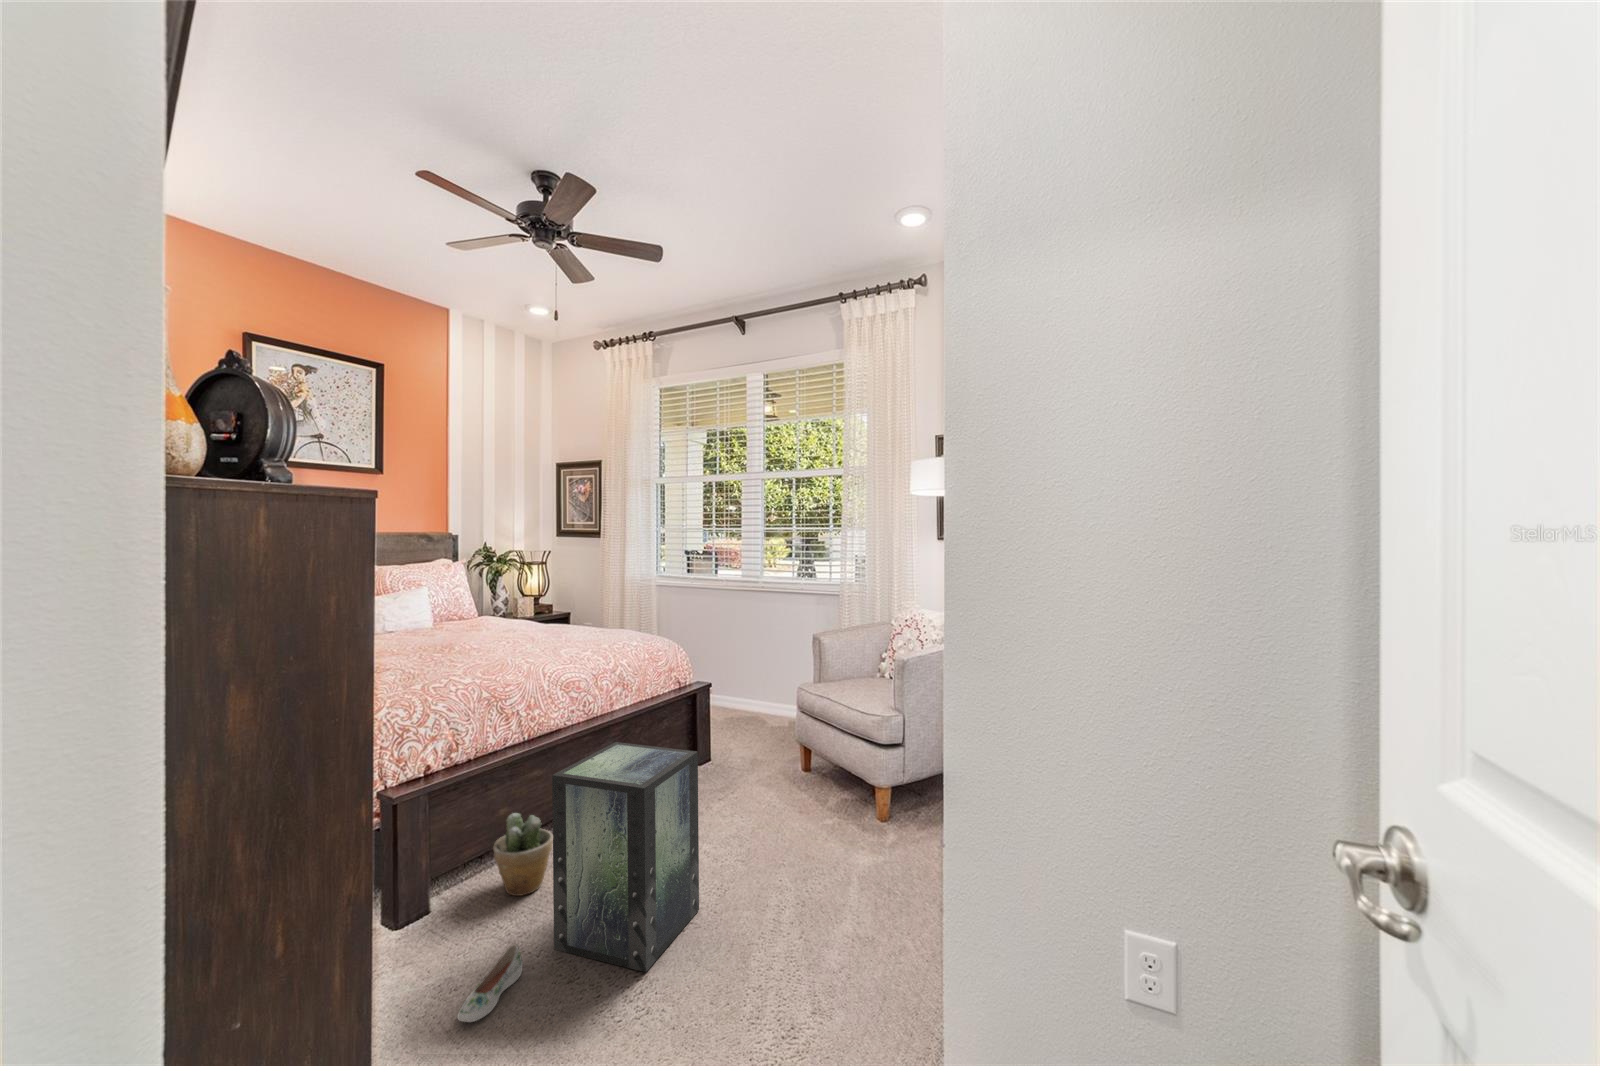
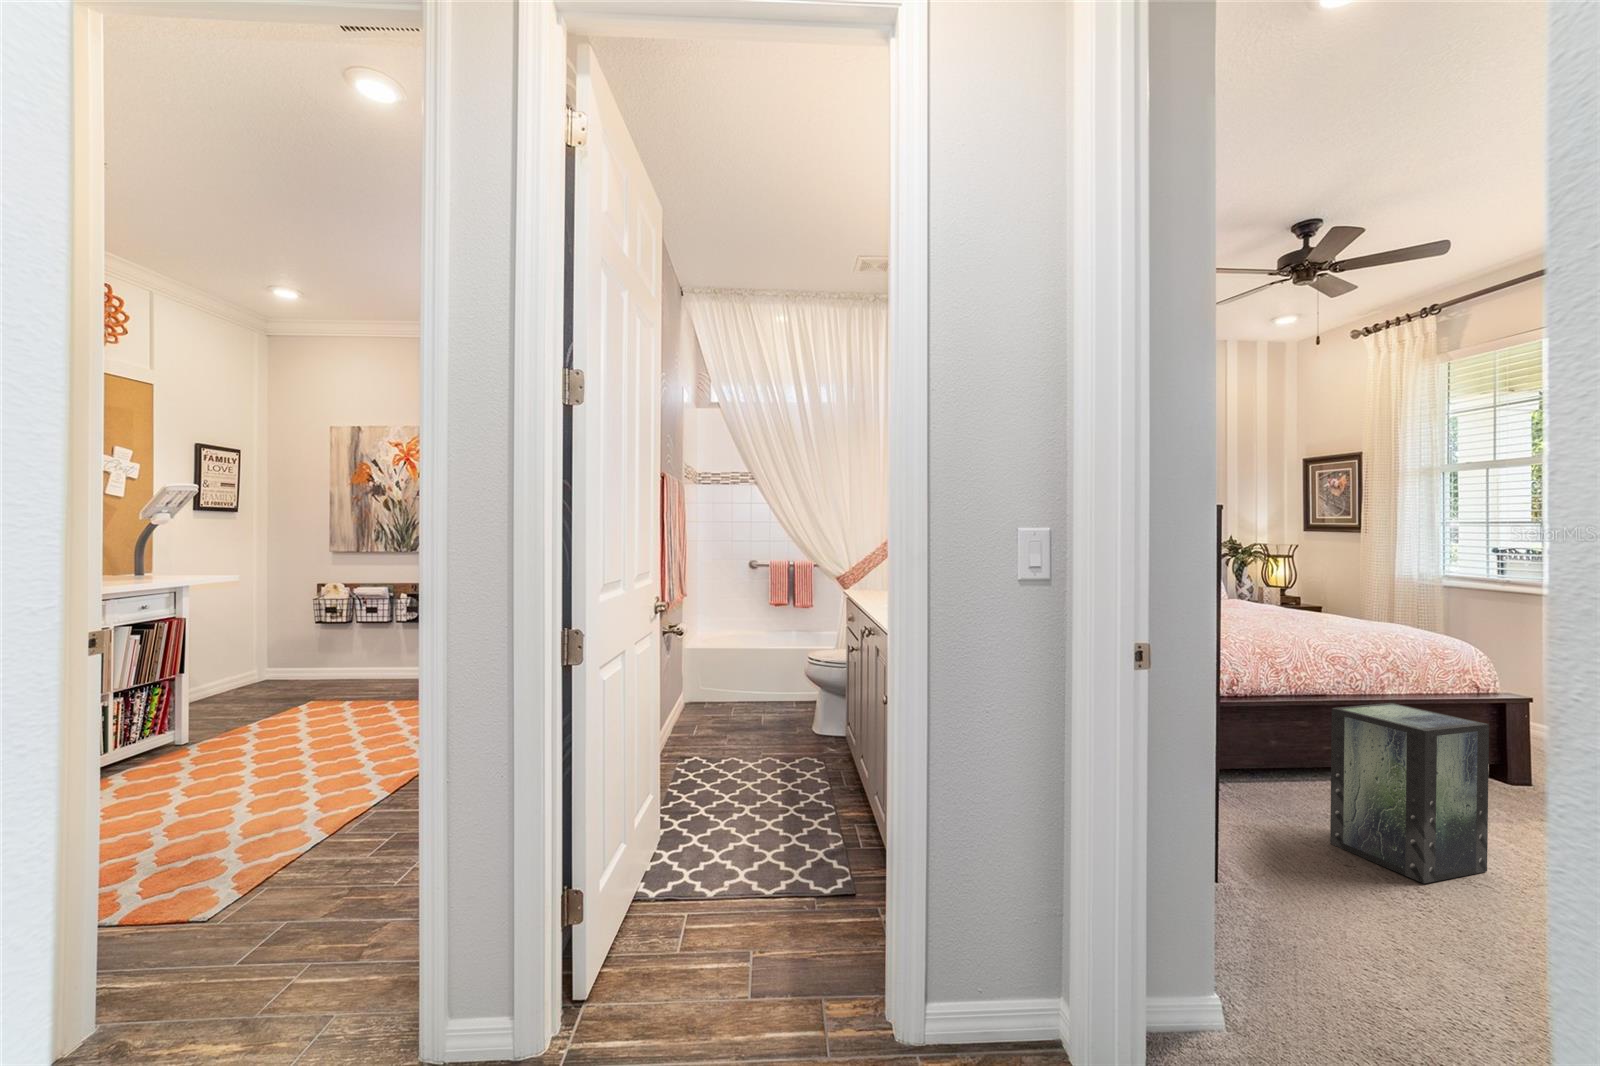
potted plant: present [493,813,553,896] -> none [1270,743,1324,809]
shoe: present [457,944,523,1022] -> none [1259,822,1305,854]

